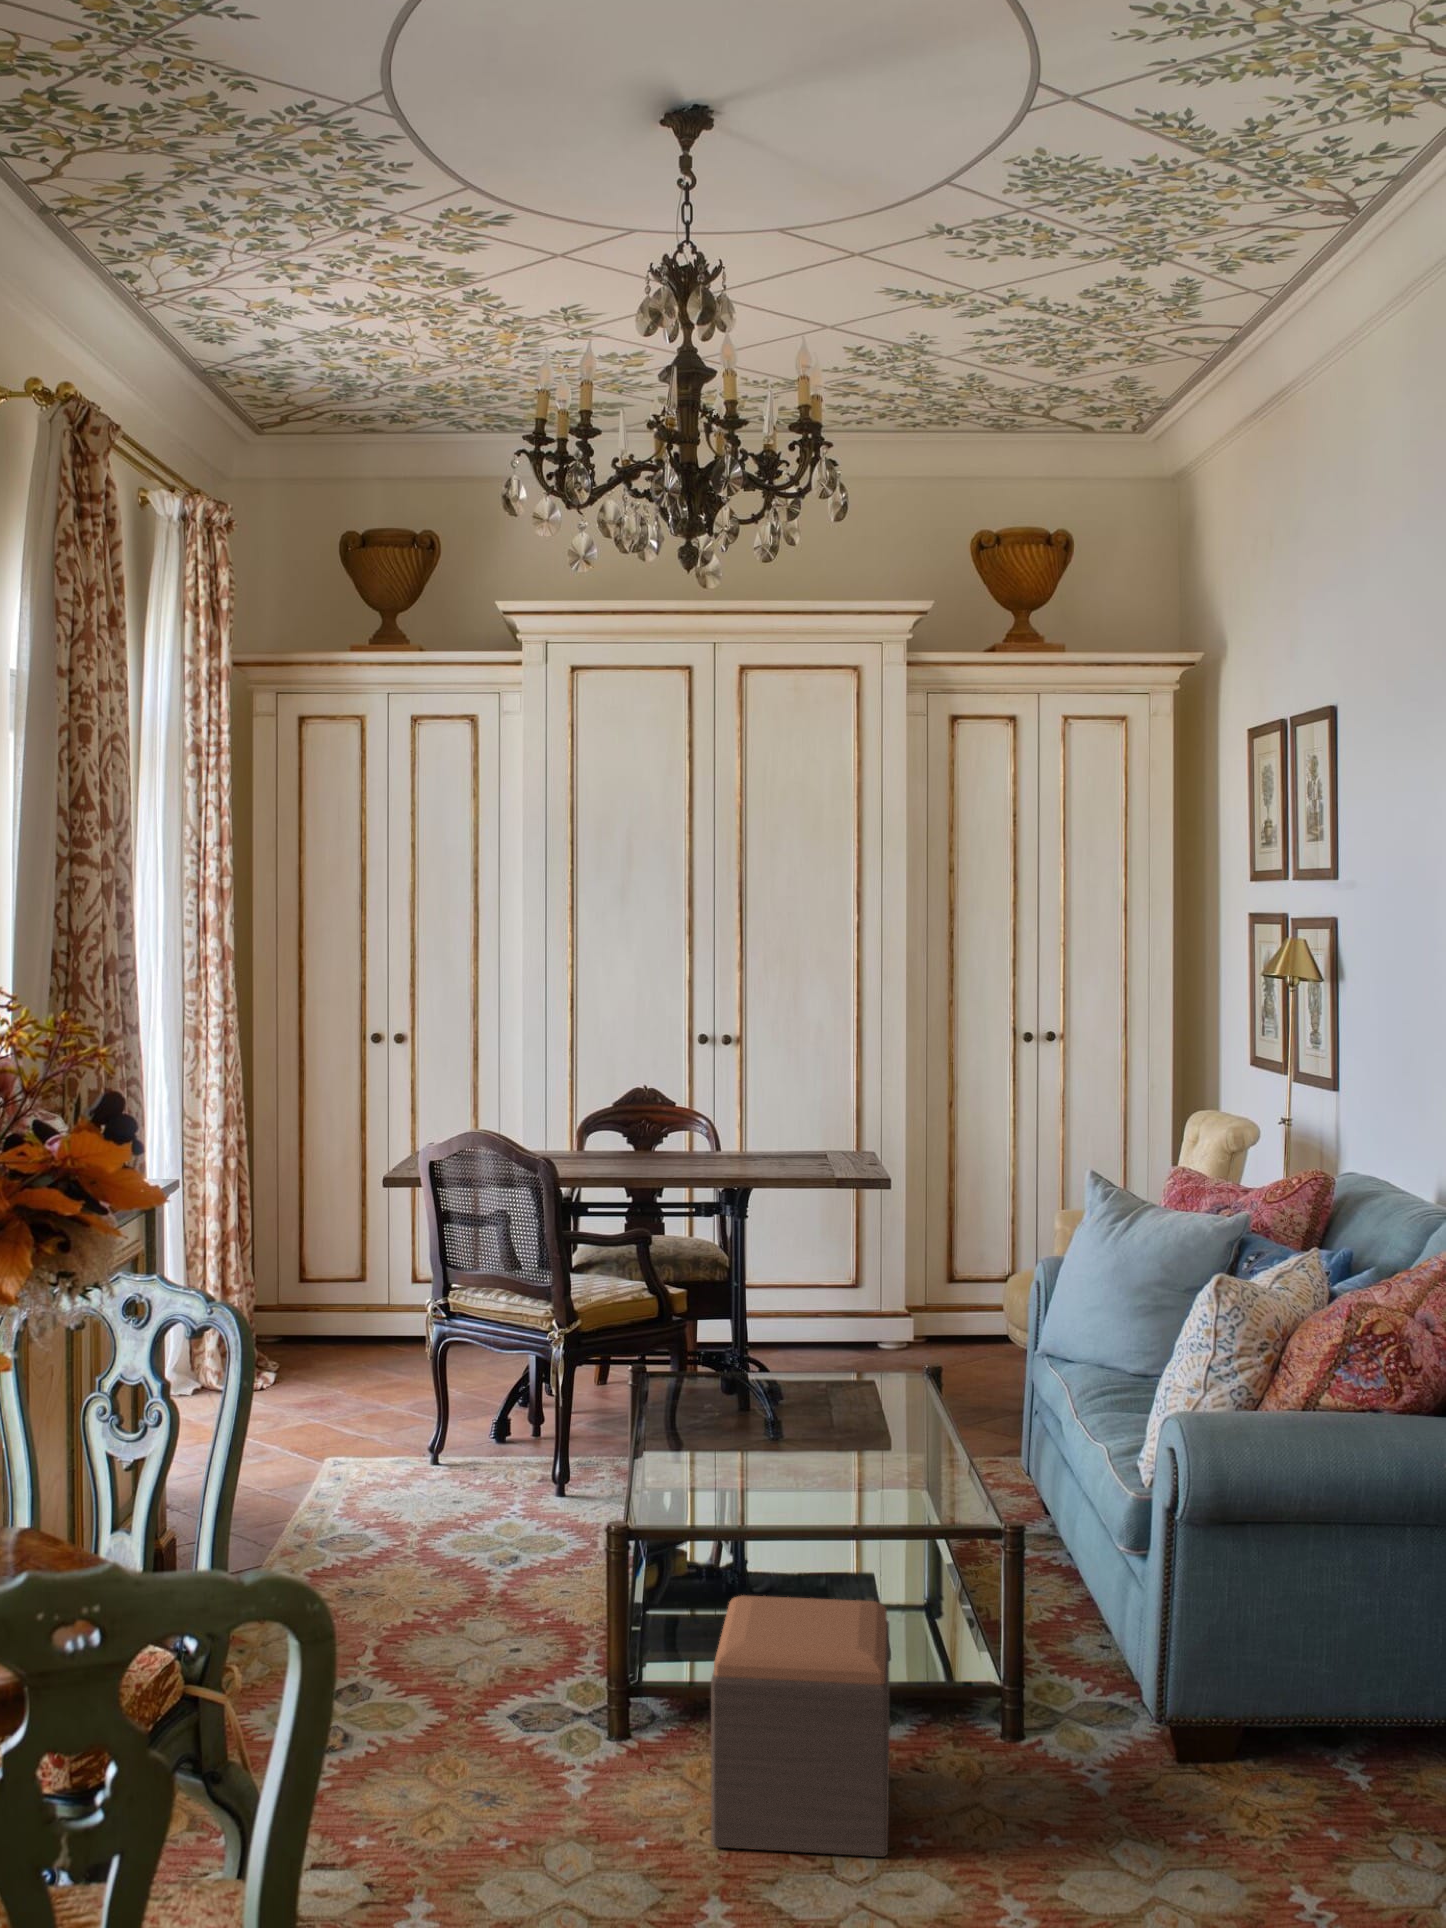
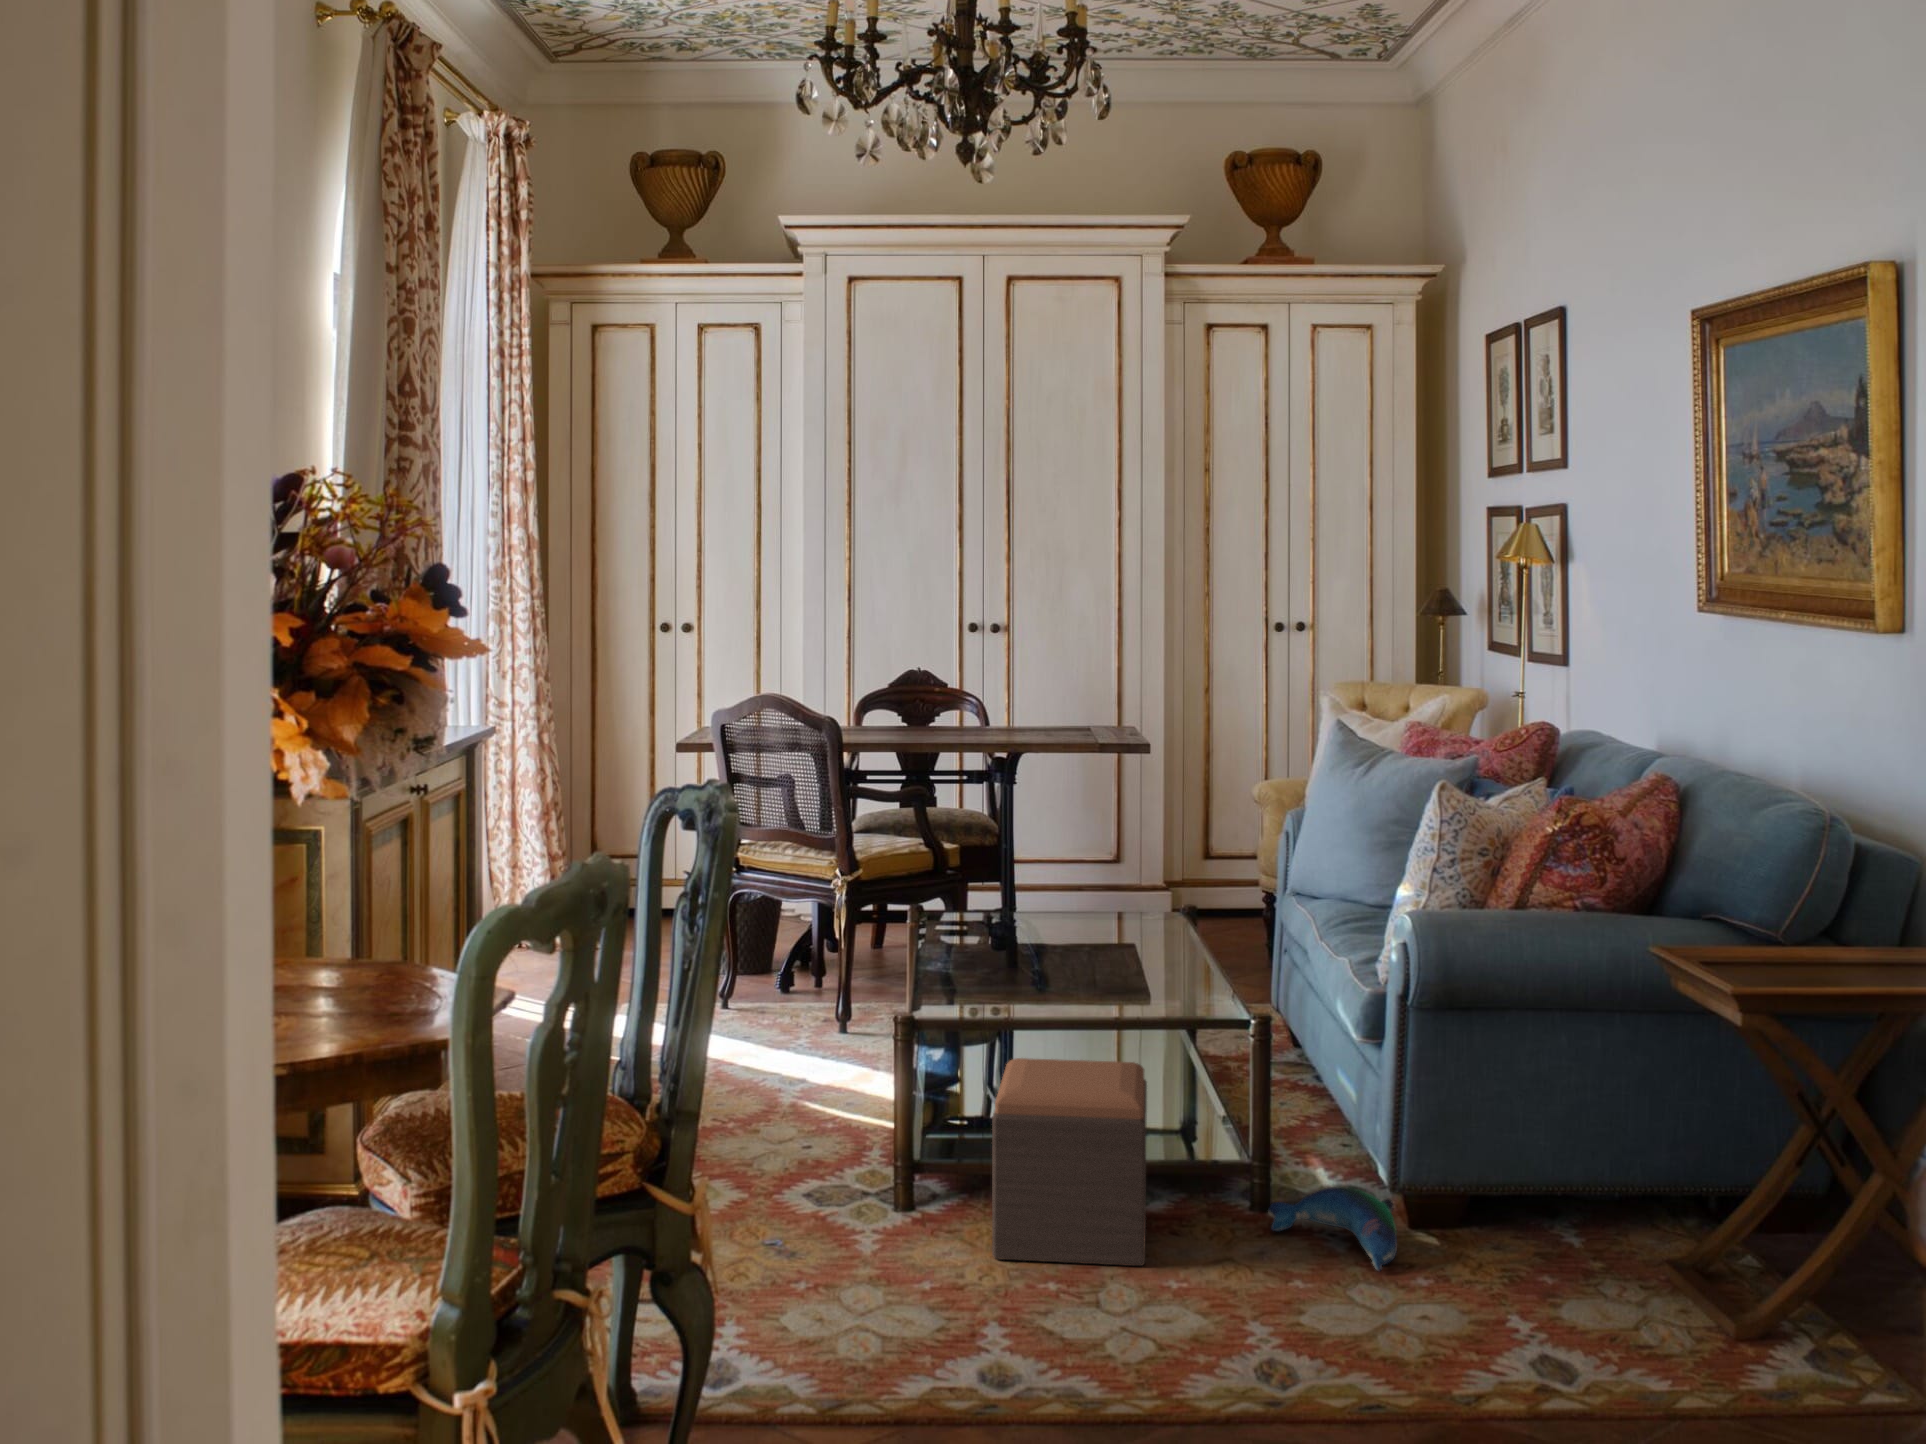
plush toy: none [1029,1751,1178,1865] -> present [1268,1187,1397,1271]

